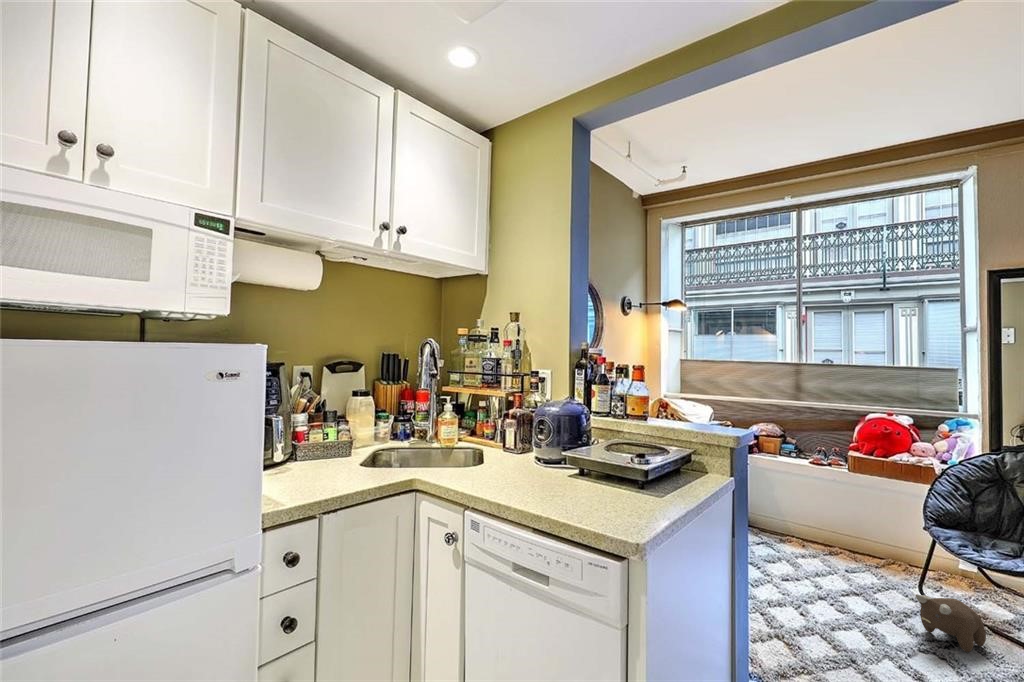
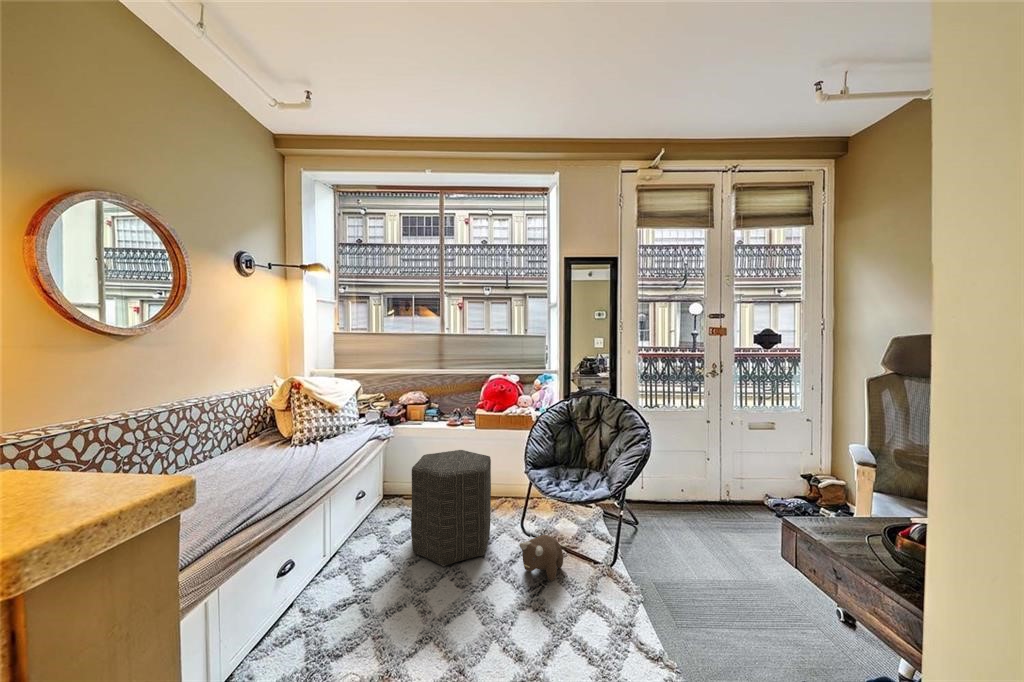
ottoman: none [777,484,872,601] -> present [411,450,491,566]

